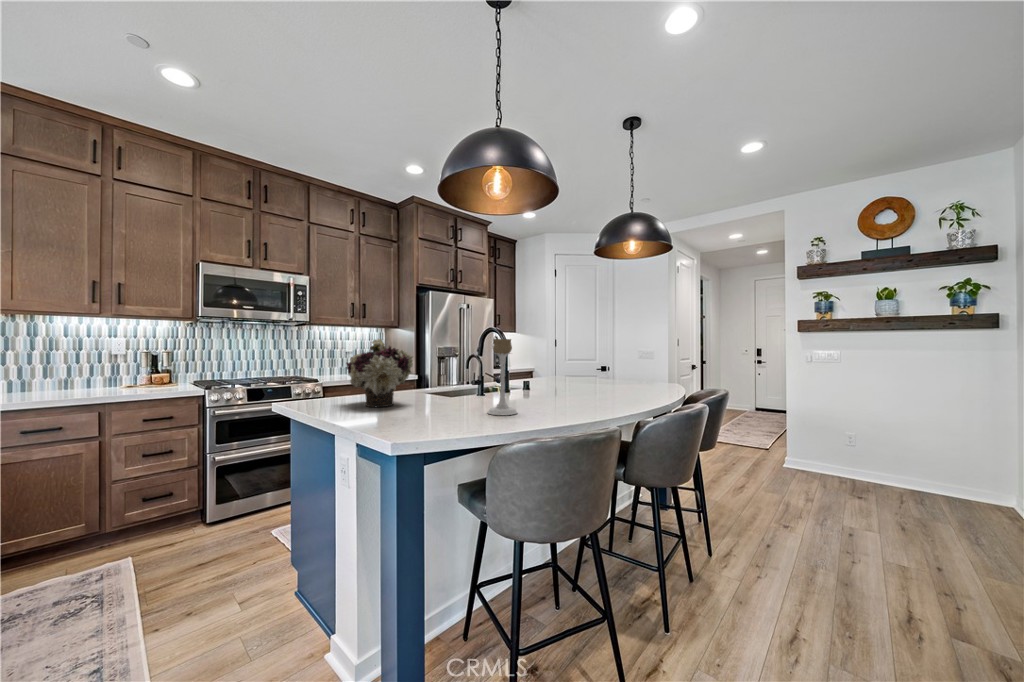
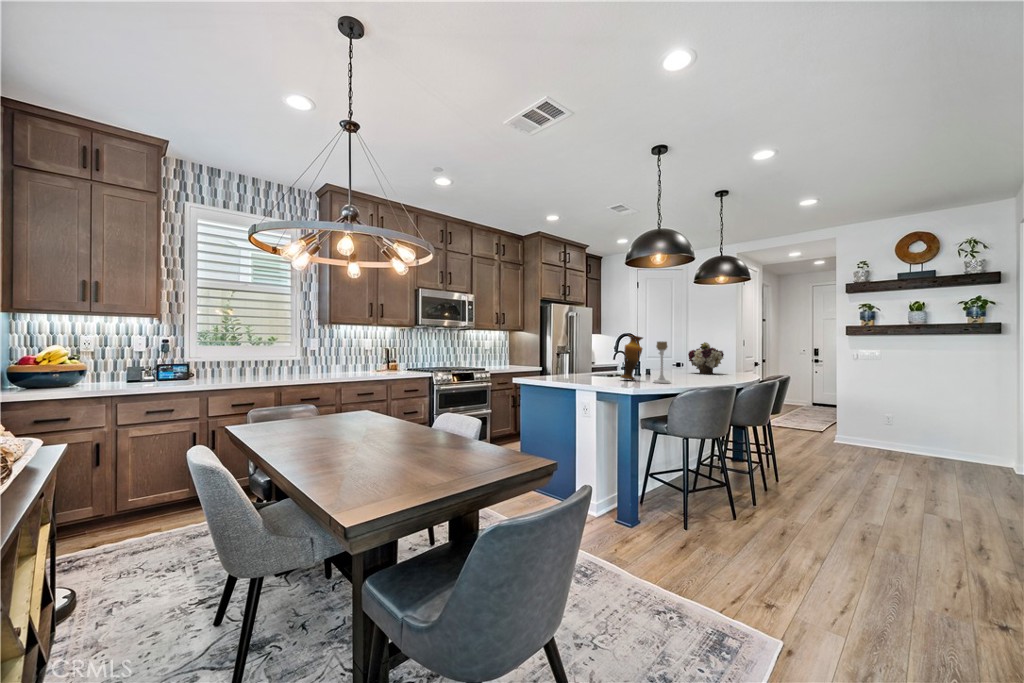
vase: none [443,328,482,407] -> present [620,335,643,380]
flower arrangement: present [346,339,413,407] -> present [688,342,724,374]

